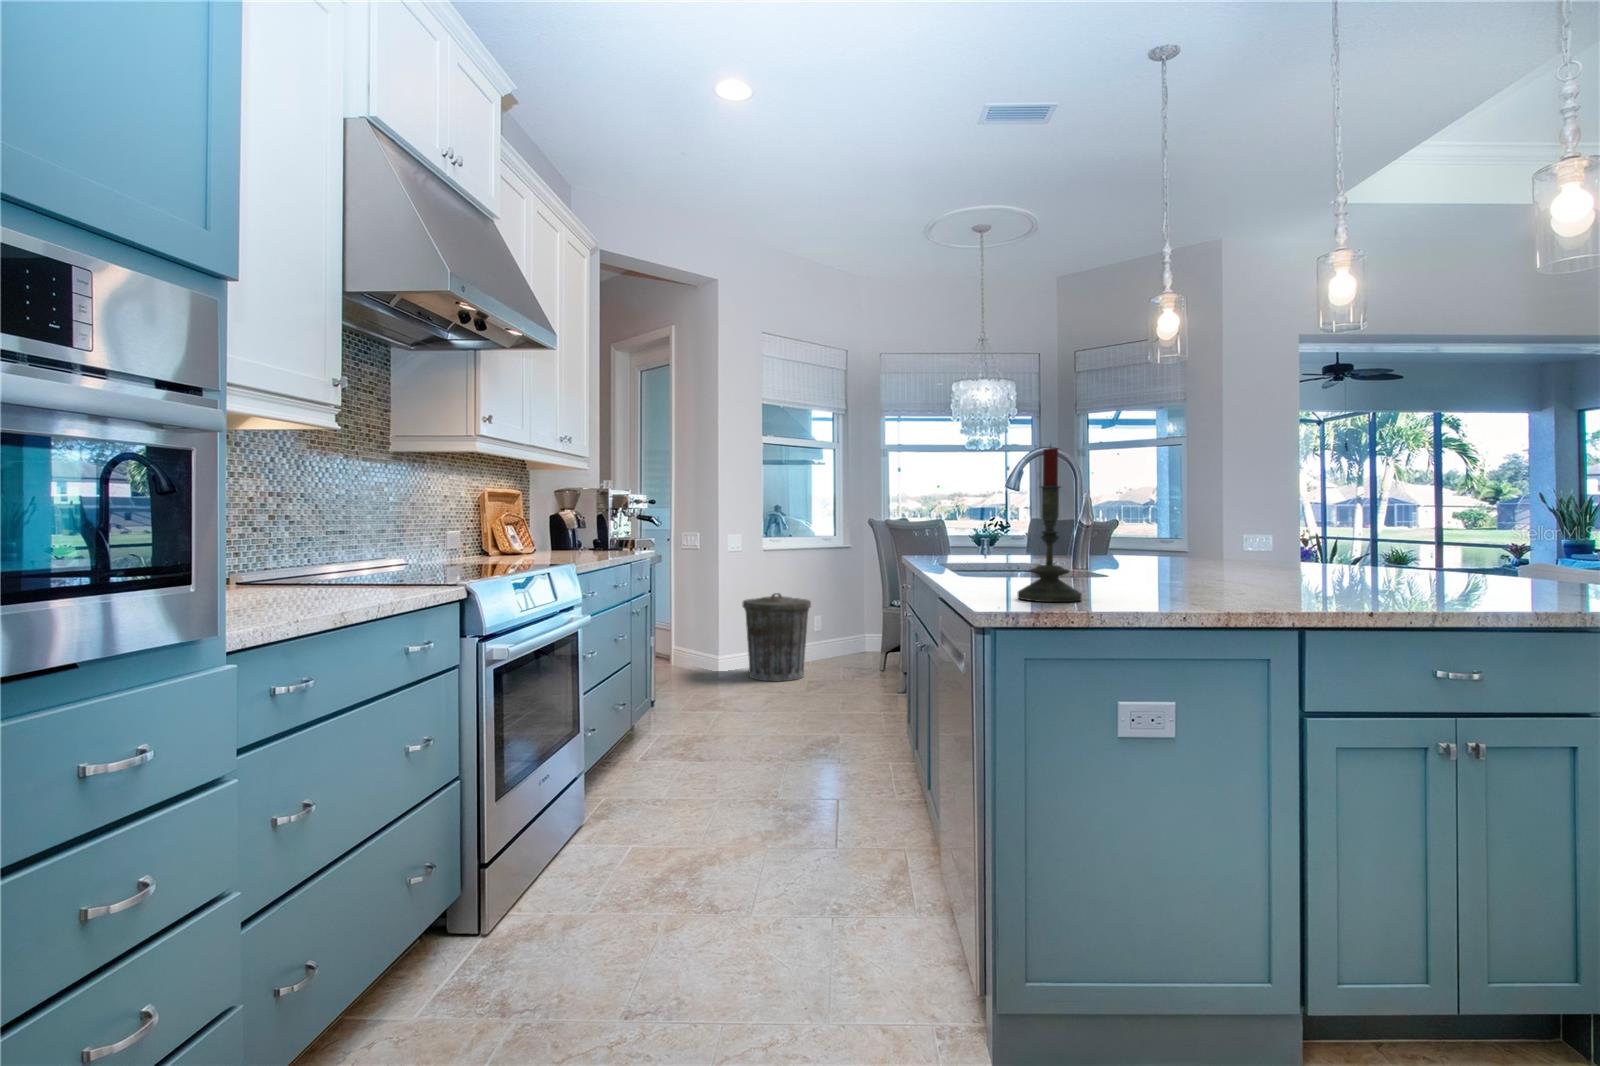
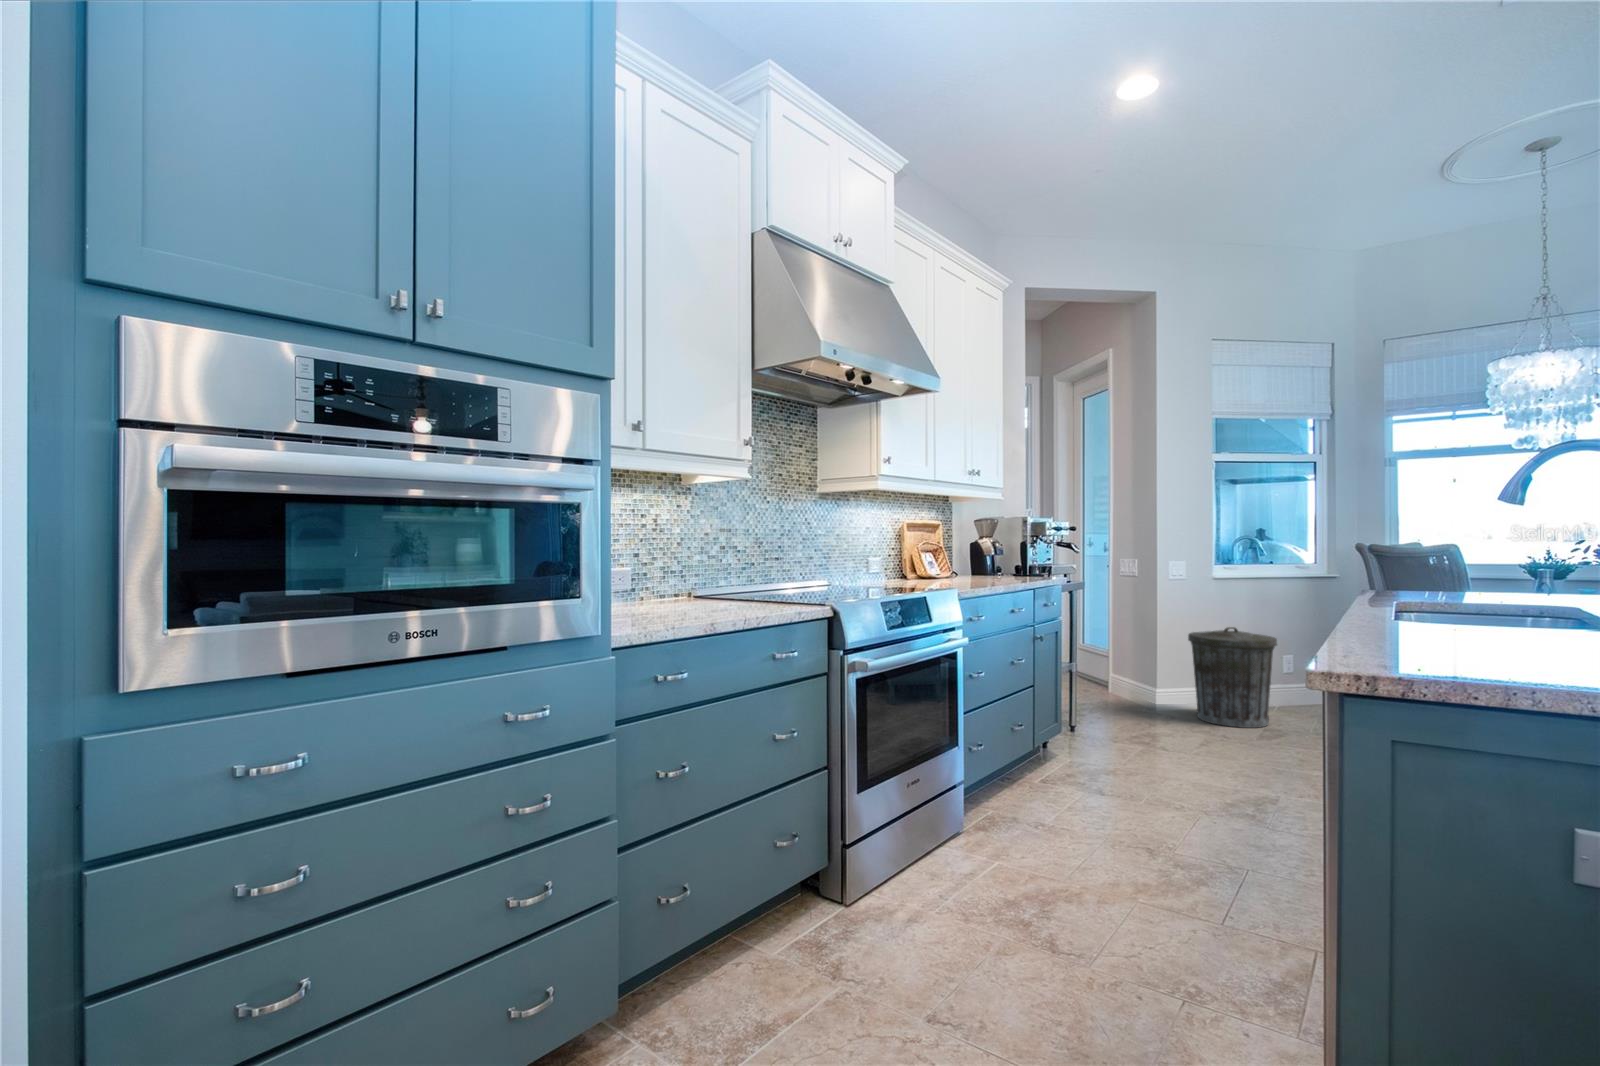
candle: present [1017,447,1082,602] -> none [1393,450,1502,667]

